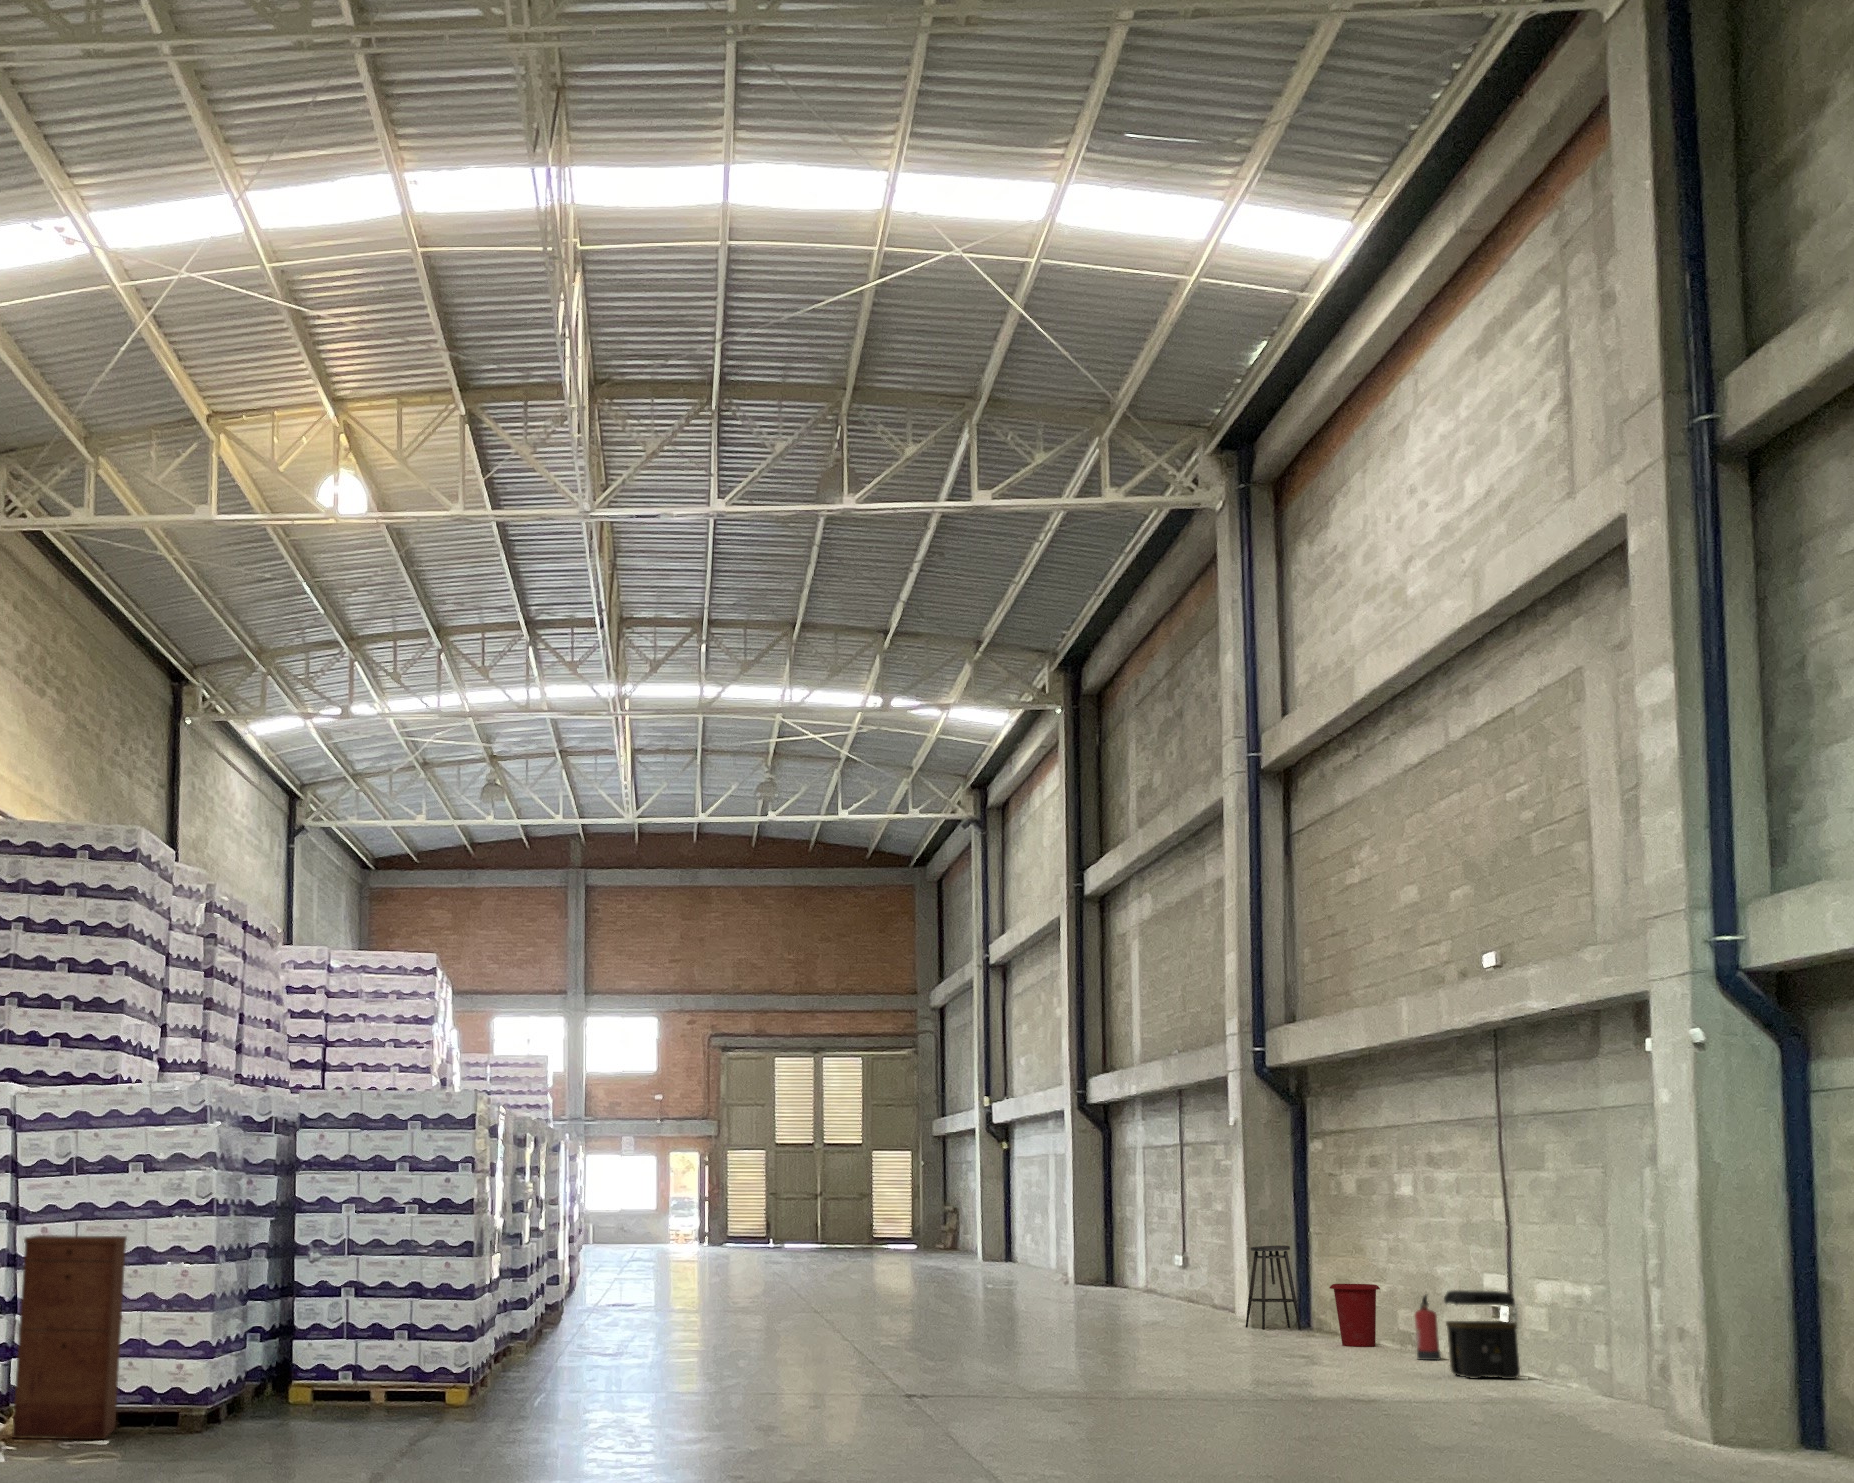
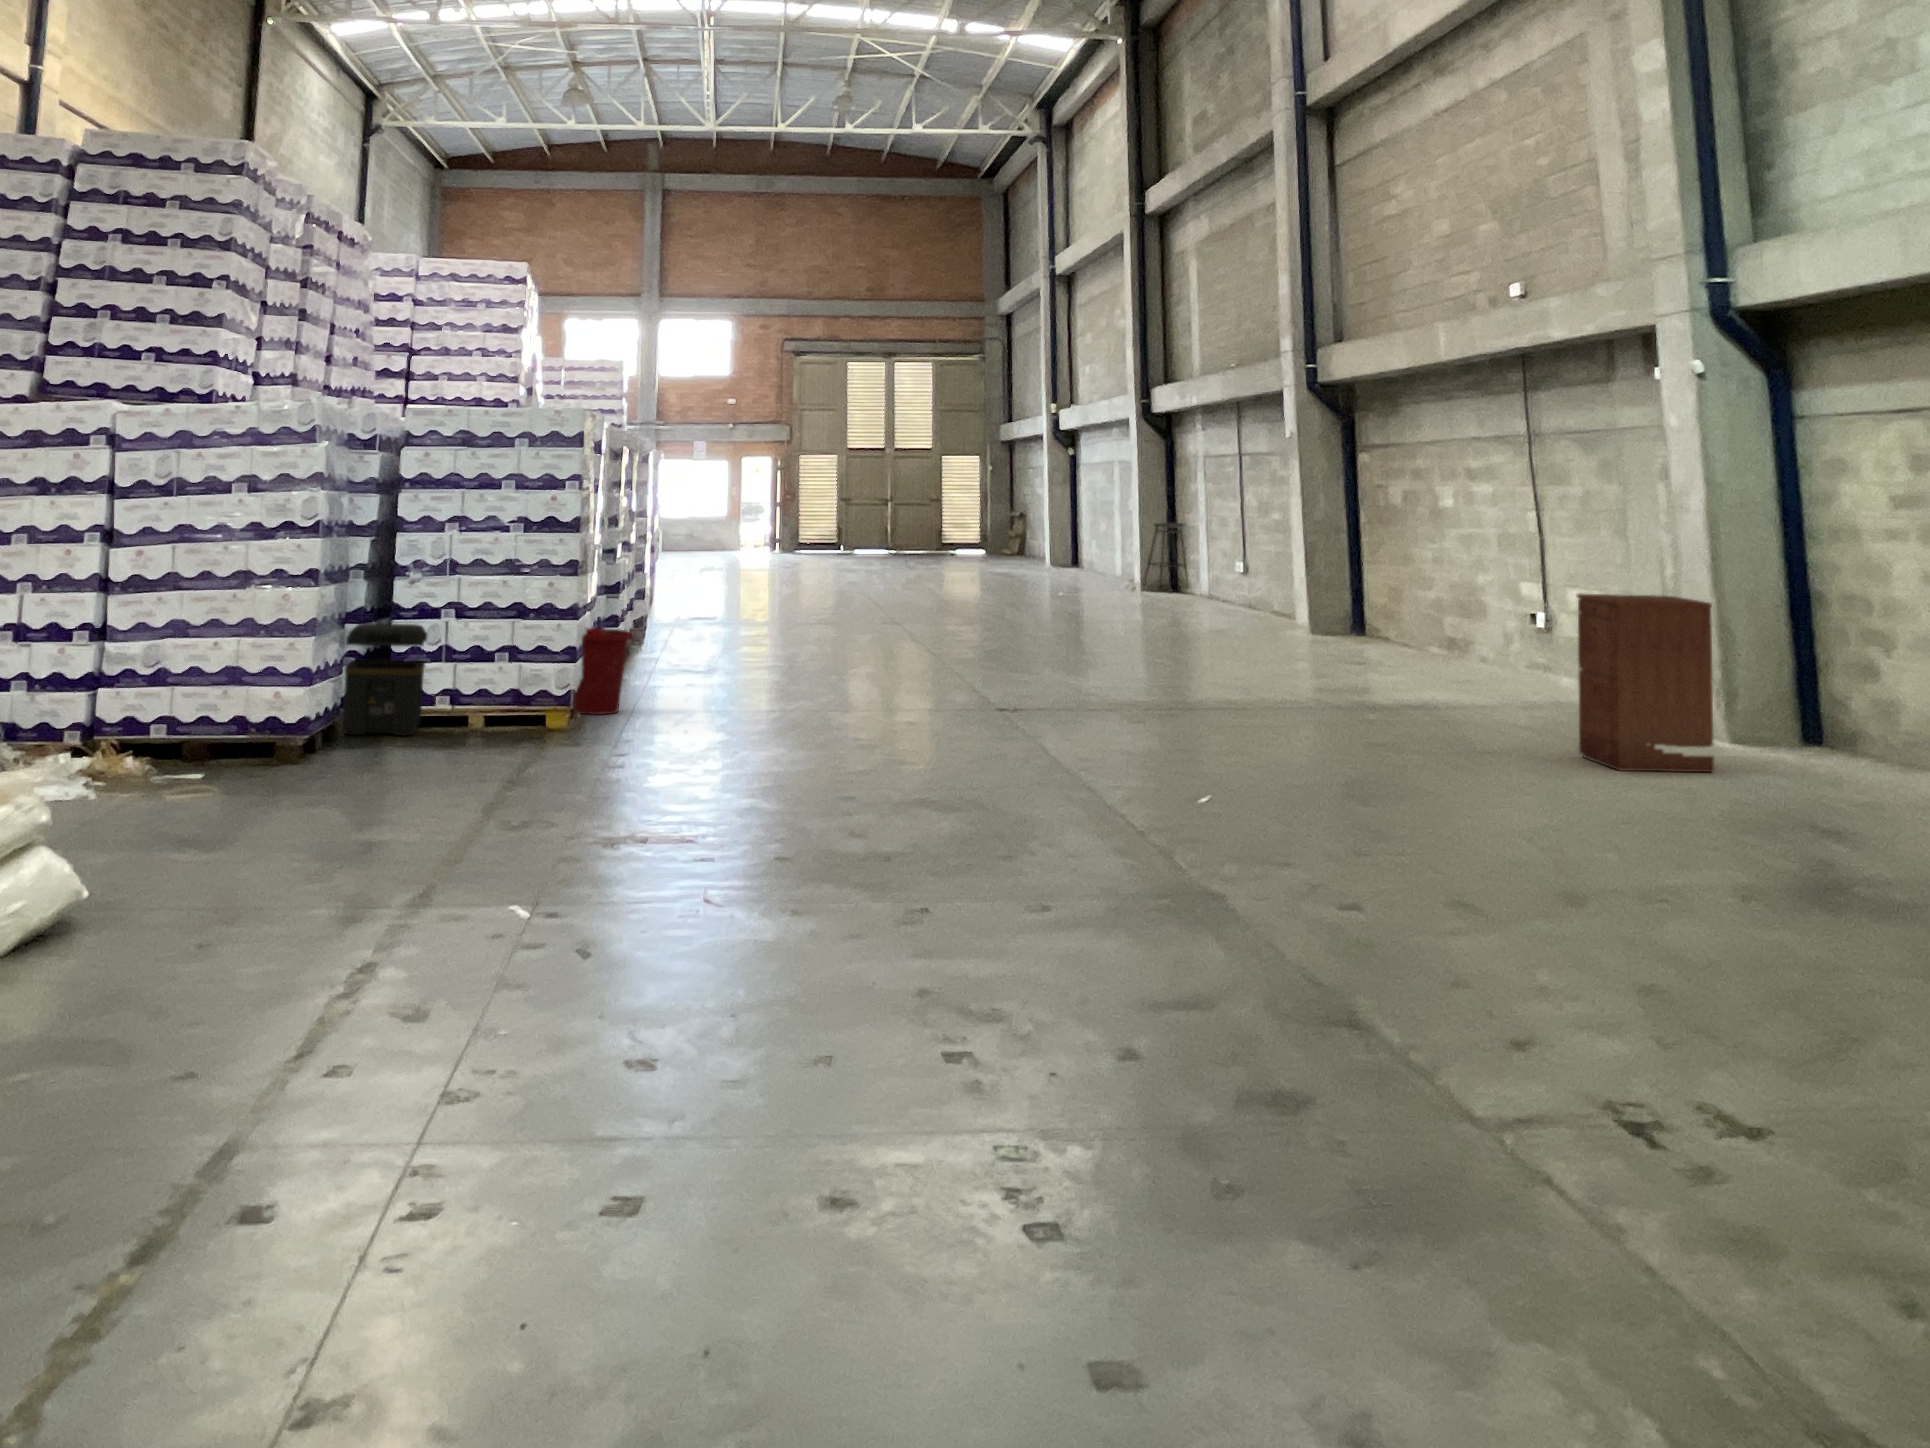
filing cabinet: present [12,1235,127,1439] -> present [1577,593,1714,772]
waste bin: present [1330,1284,1380,1347] -> present [574,628,633,715]
toolbox: present [1444,1290,1520,1379] -> present [343,624,427,735]
fire extinguisher: present [1415,1295,1441,1360] -> none [1315,577,1334,628]

